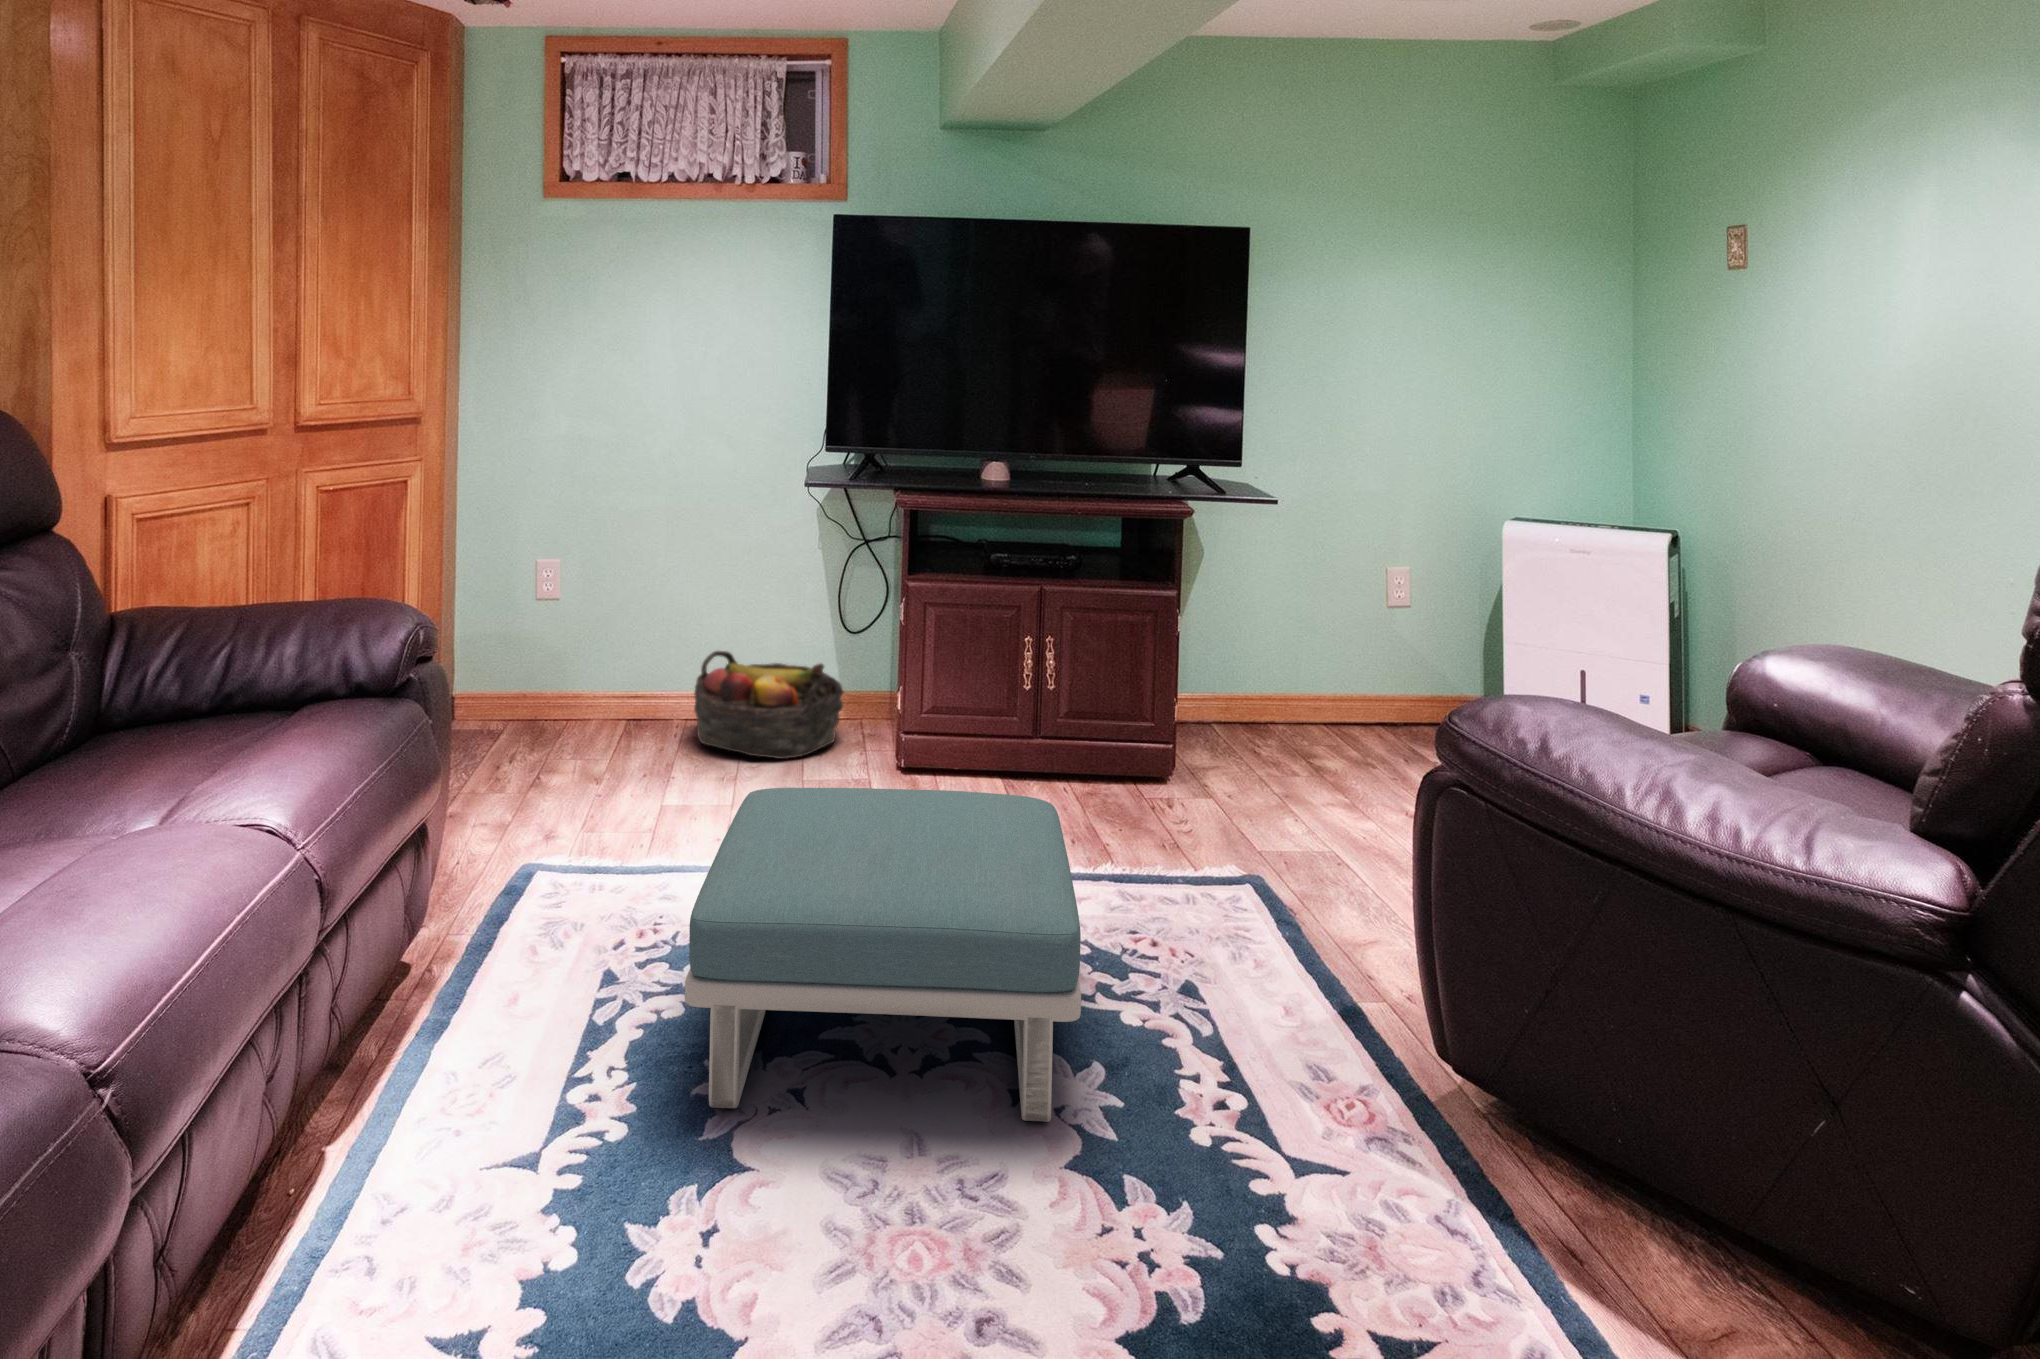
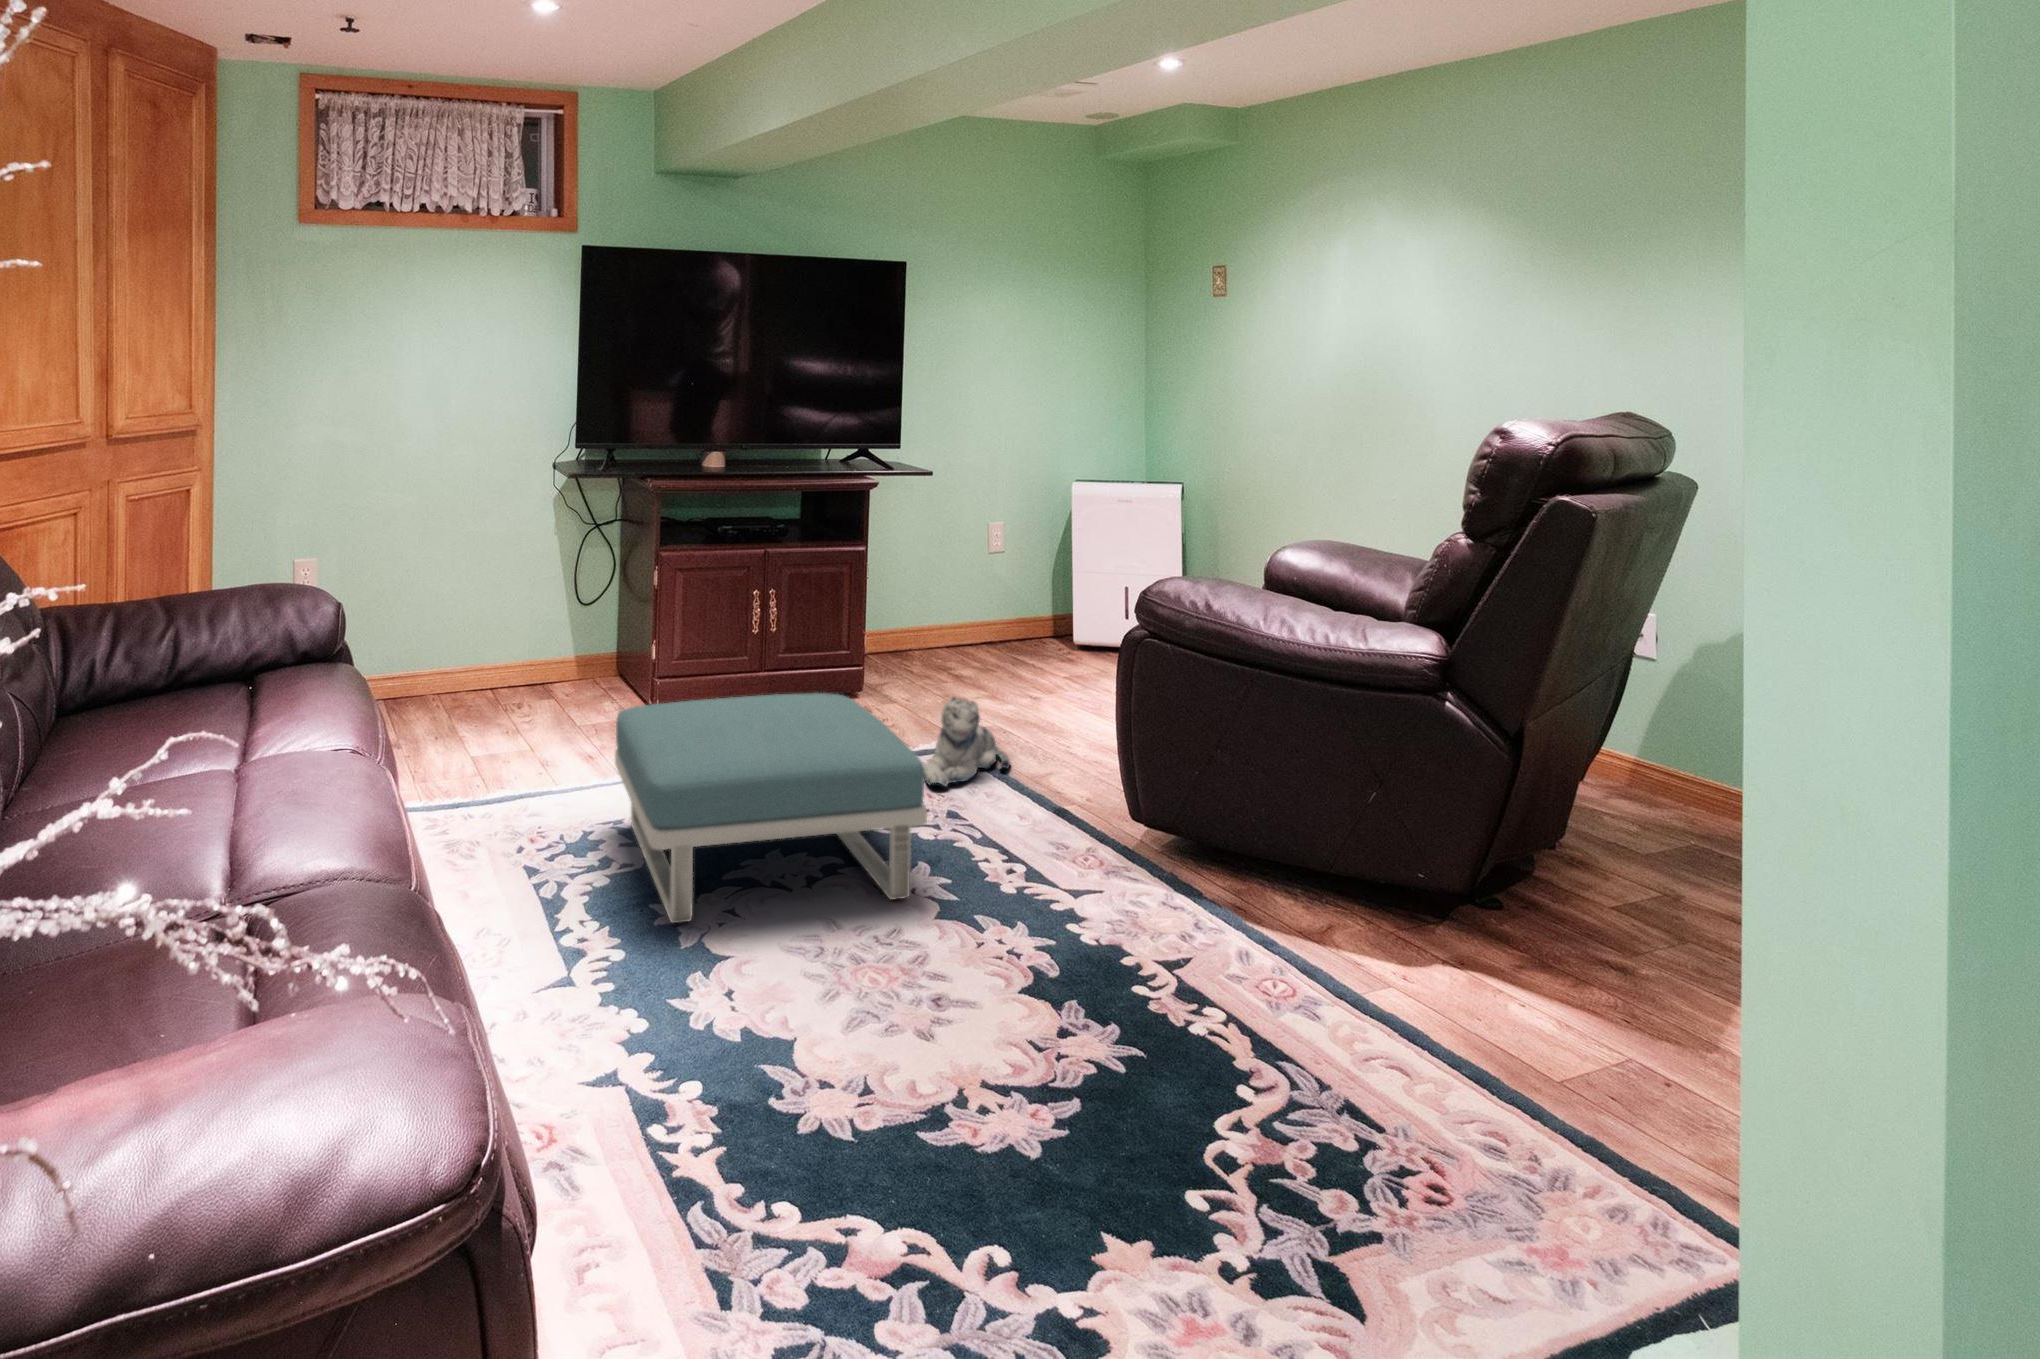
basket: present [694,651,843,759] -> none [461,625,594,710]
plush toy: none [1175,810,1311,938] -> present [924,696,1010,786]

